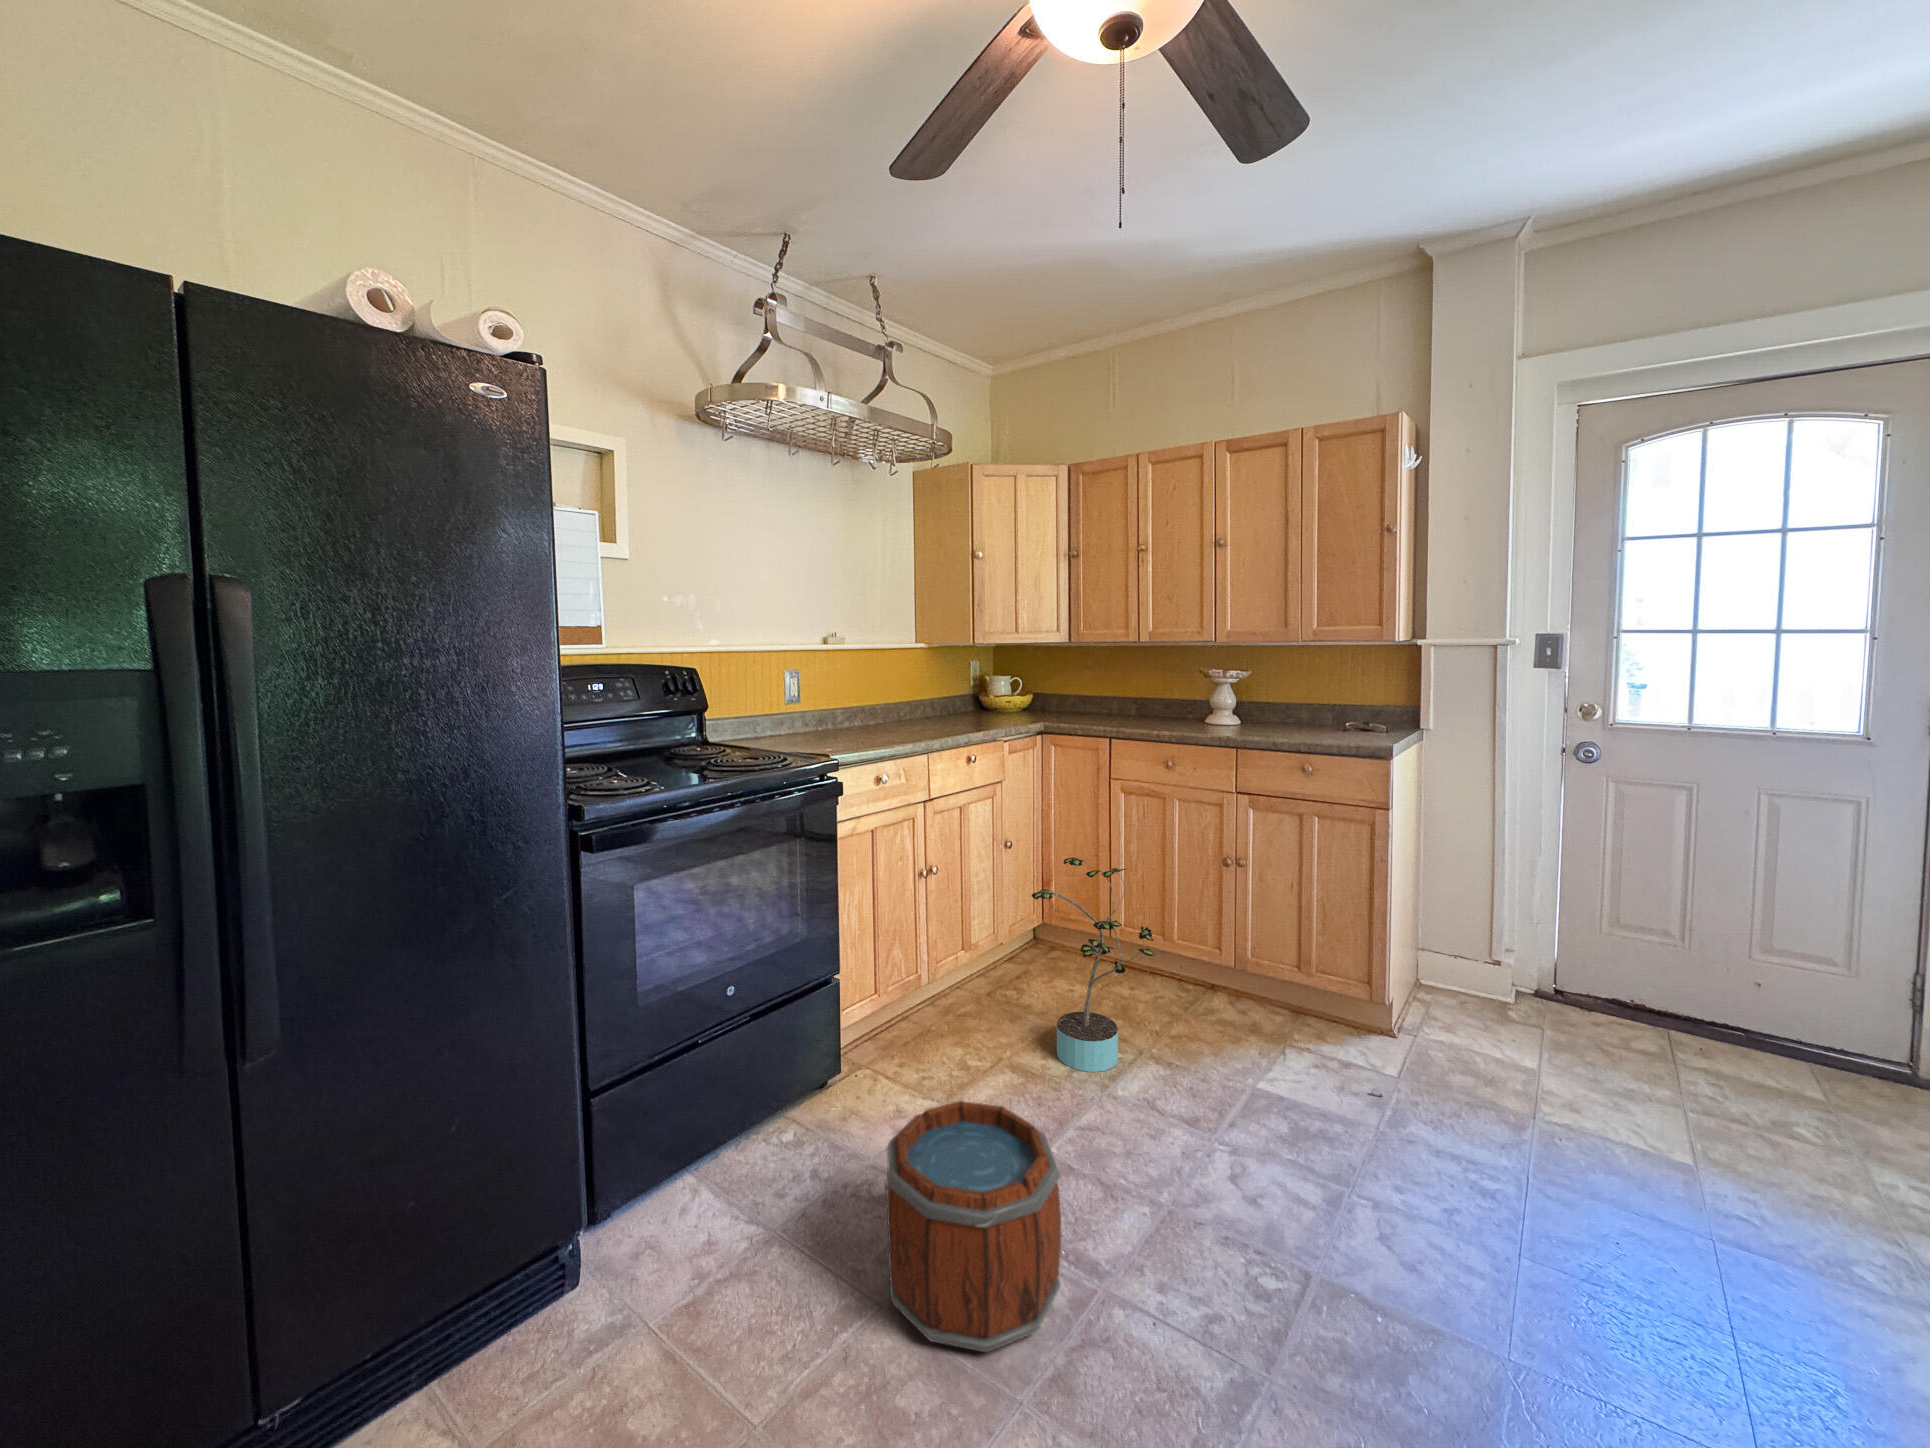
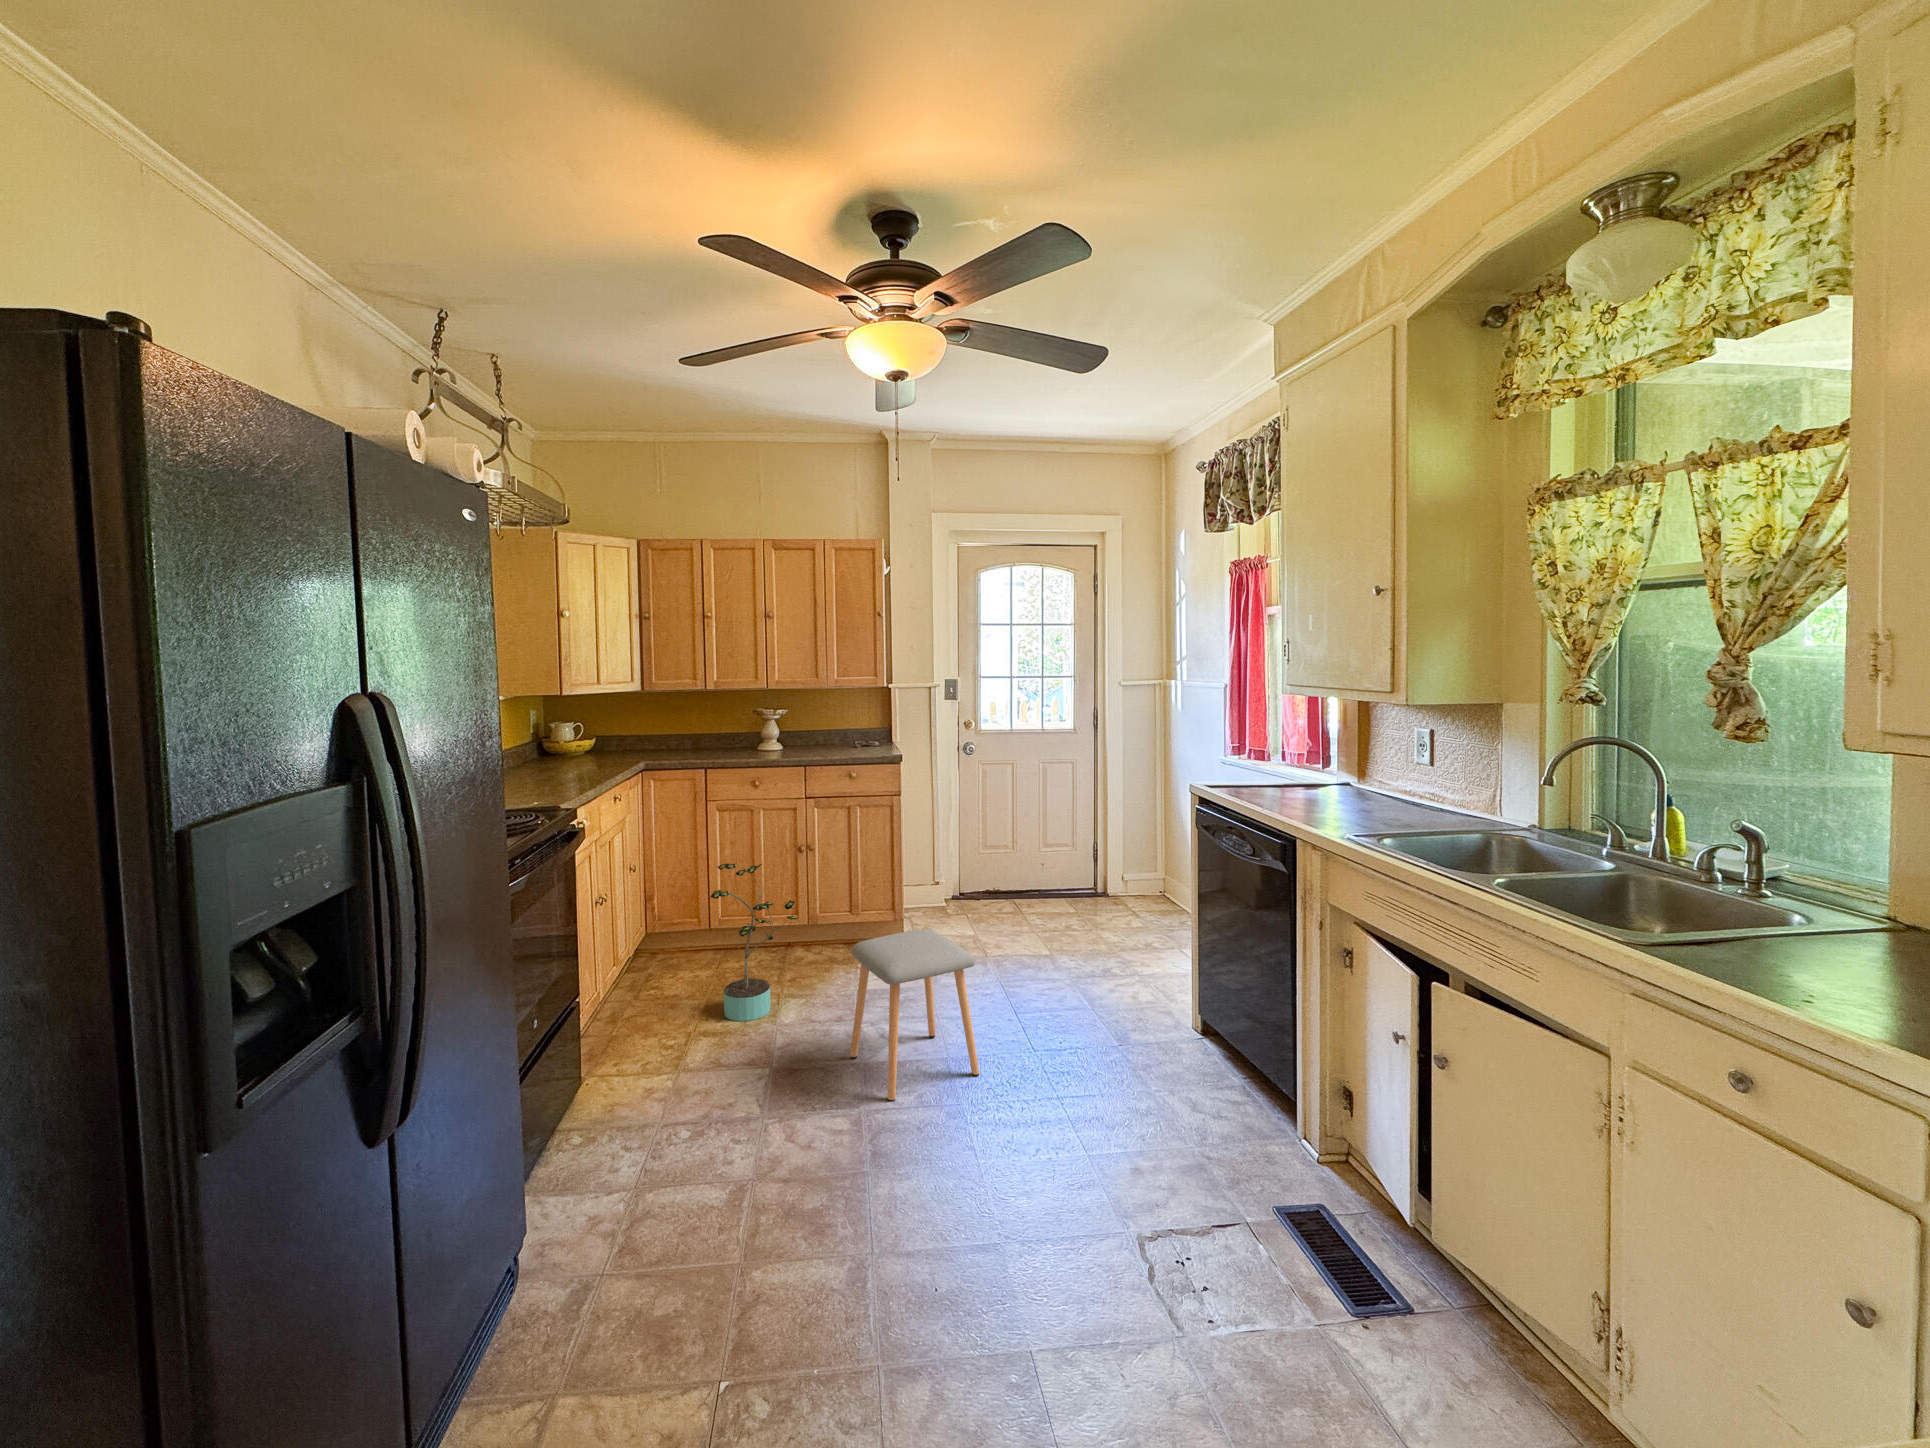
stool: none [1153,1023,1353,1355] -> present [850,929,979,1102]
bucket: present [887,1101,1061,1352] -> none [734,1025,852,1174]

